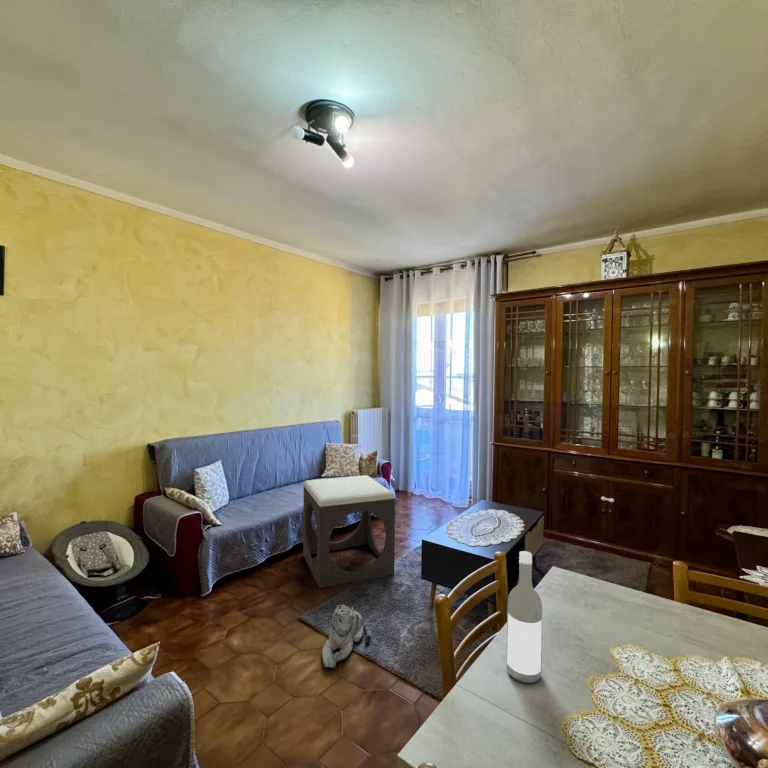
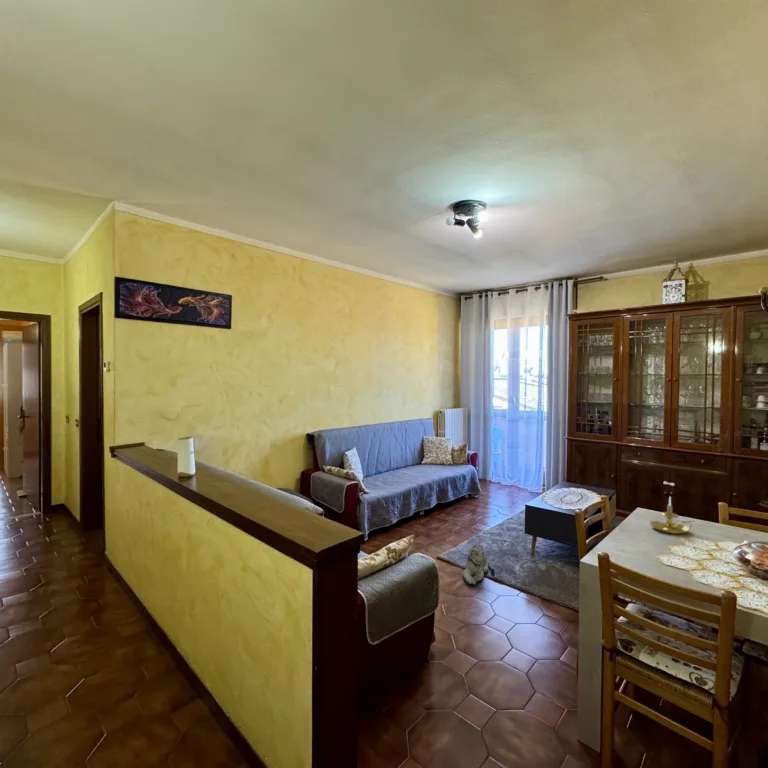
footstool: present [303,475,395,588] -> none [420,461,498,541]
wine bottle: present [506,551,542,683] -> none [622,484,644,552]
candle holder: none [564,556,635,621] -> present [650,498,694,534]

